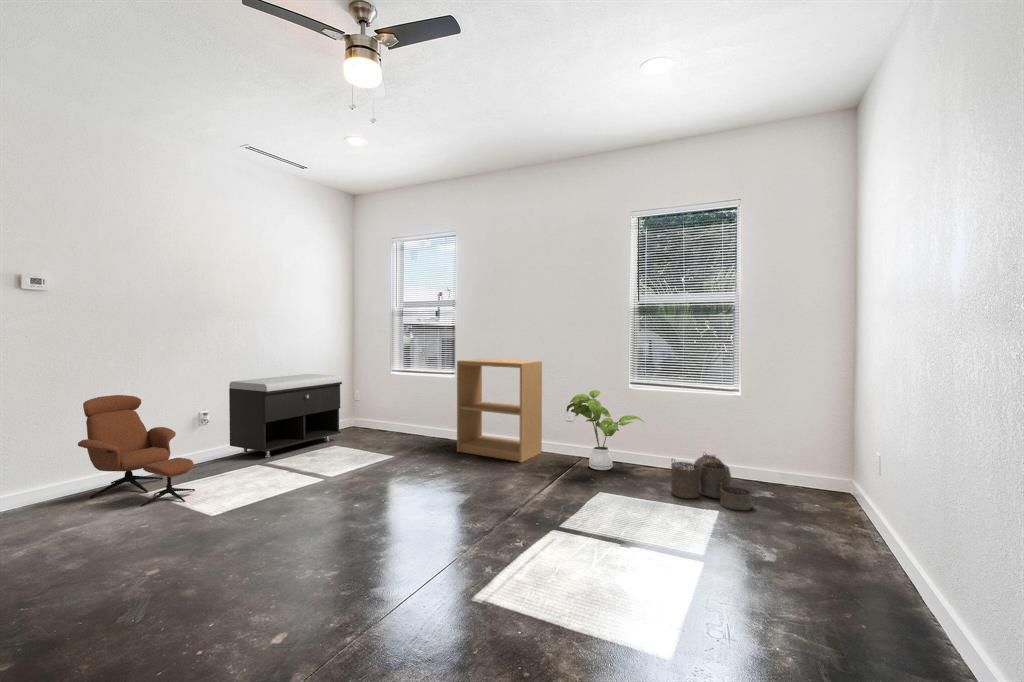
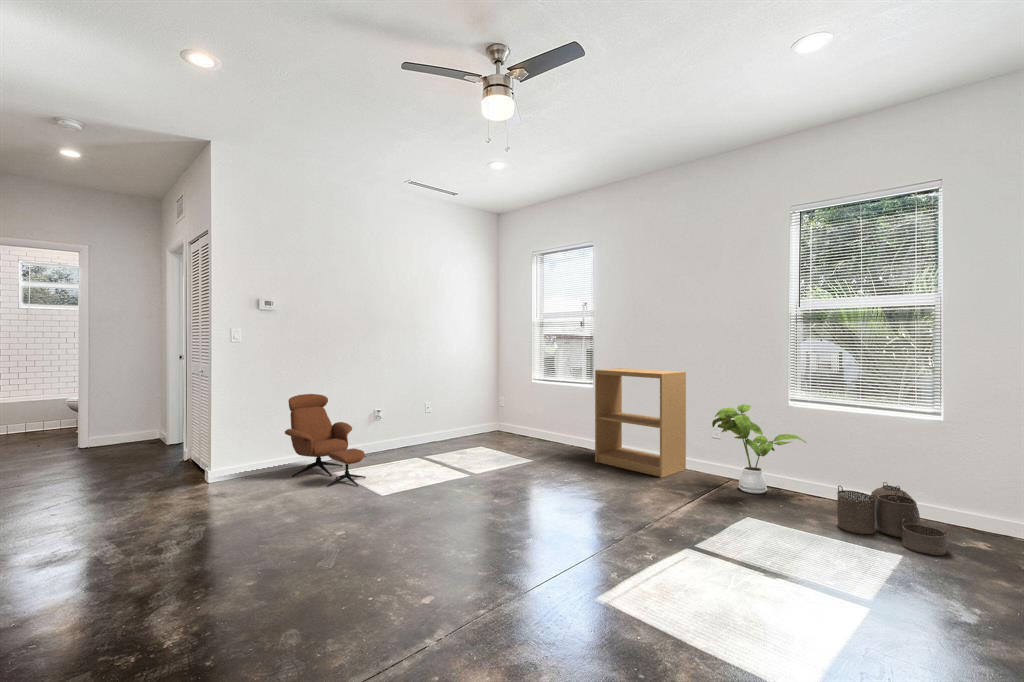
storage bench: present [229,374,342,457] -> none [393,380,487,455]

